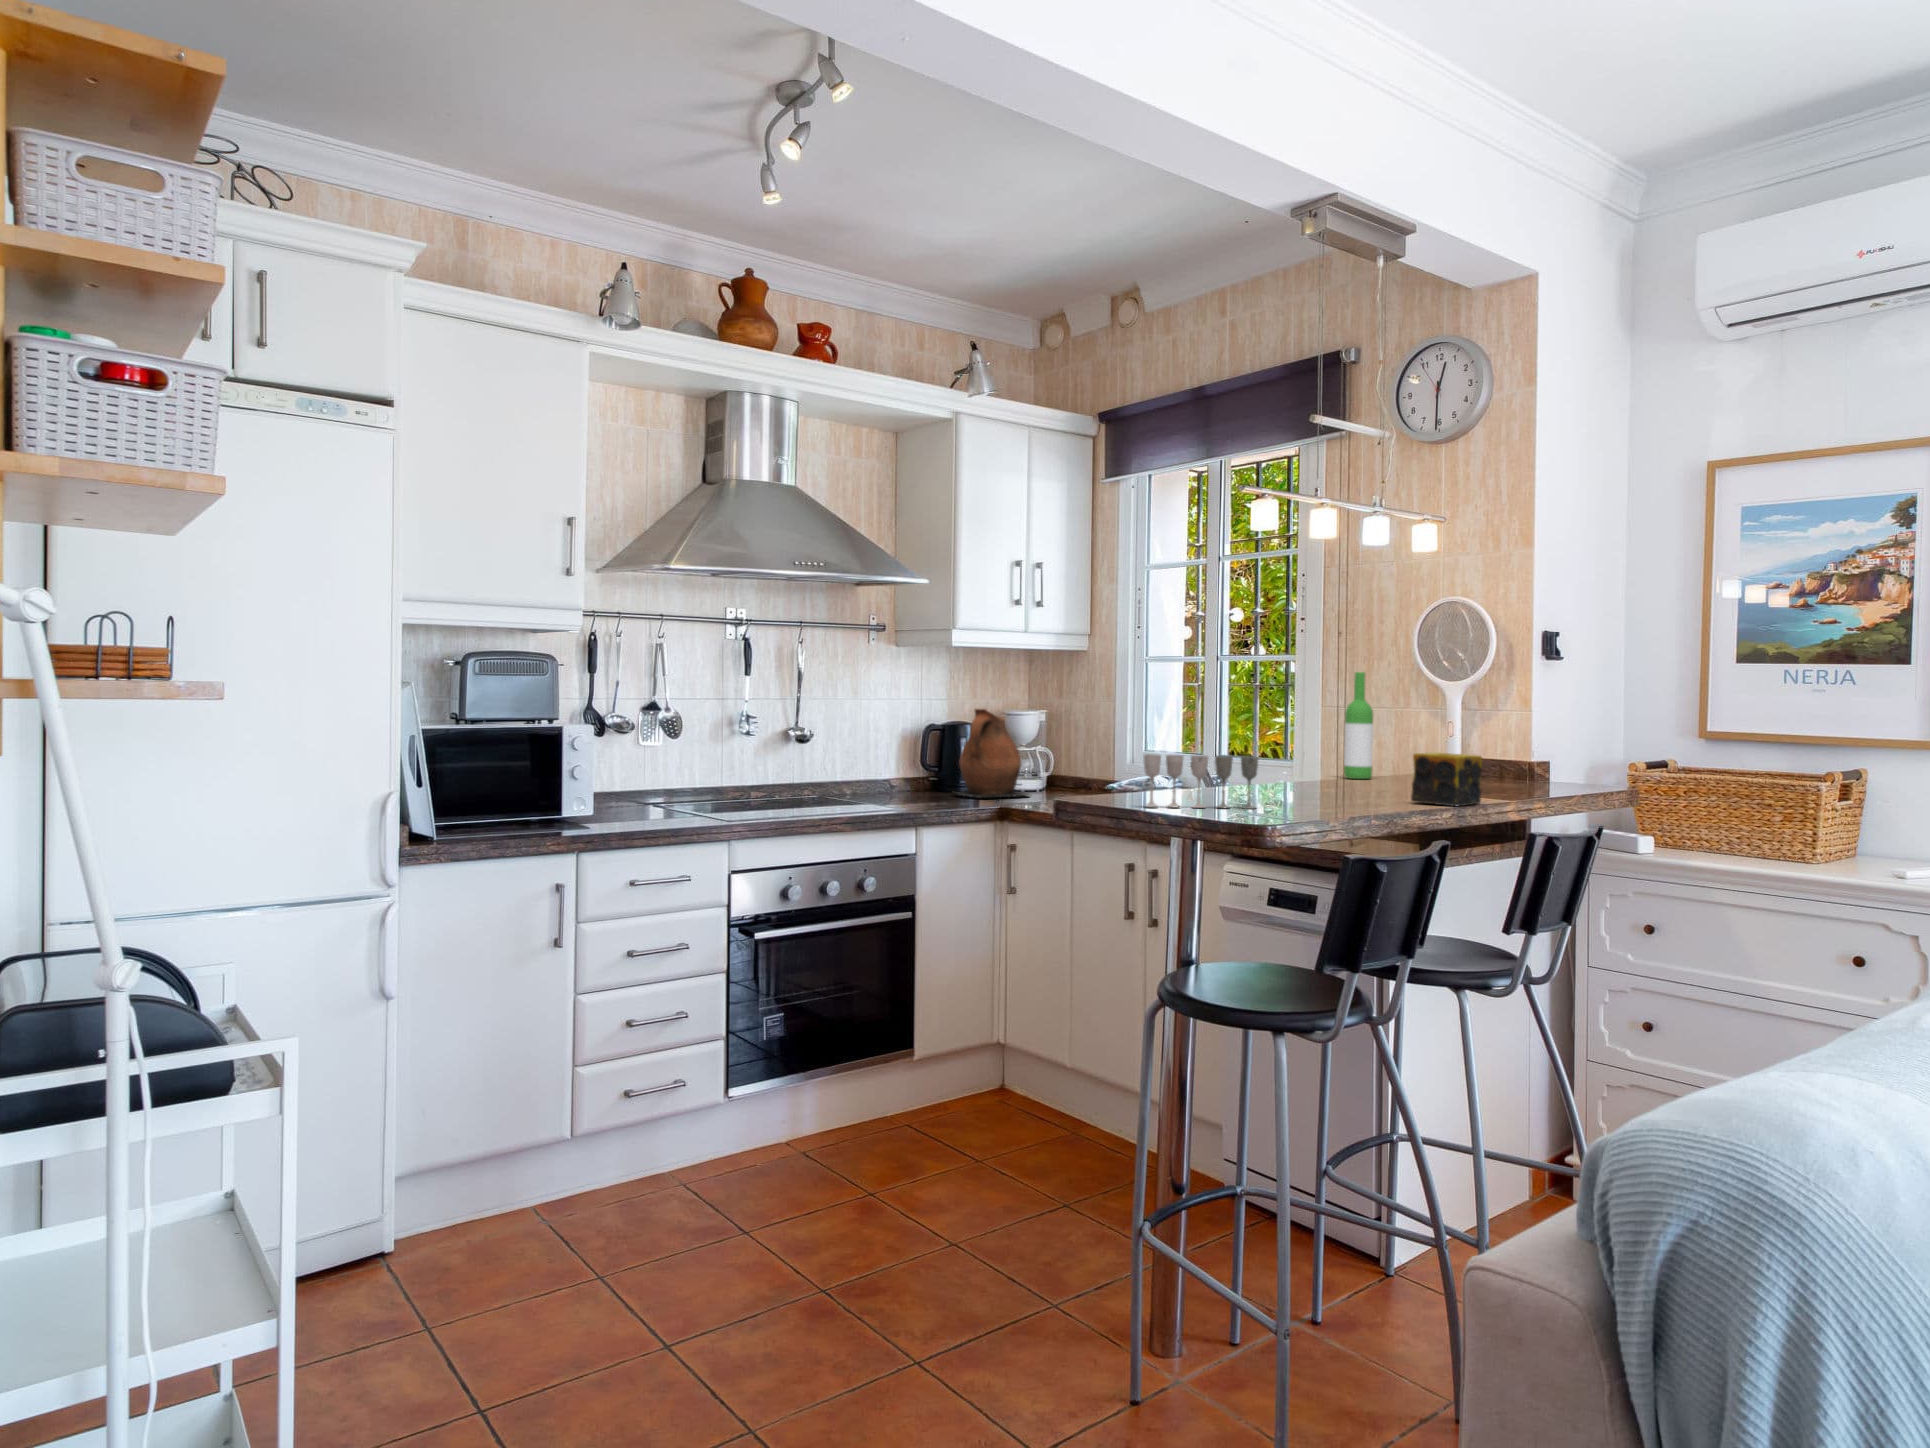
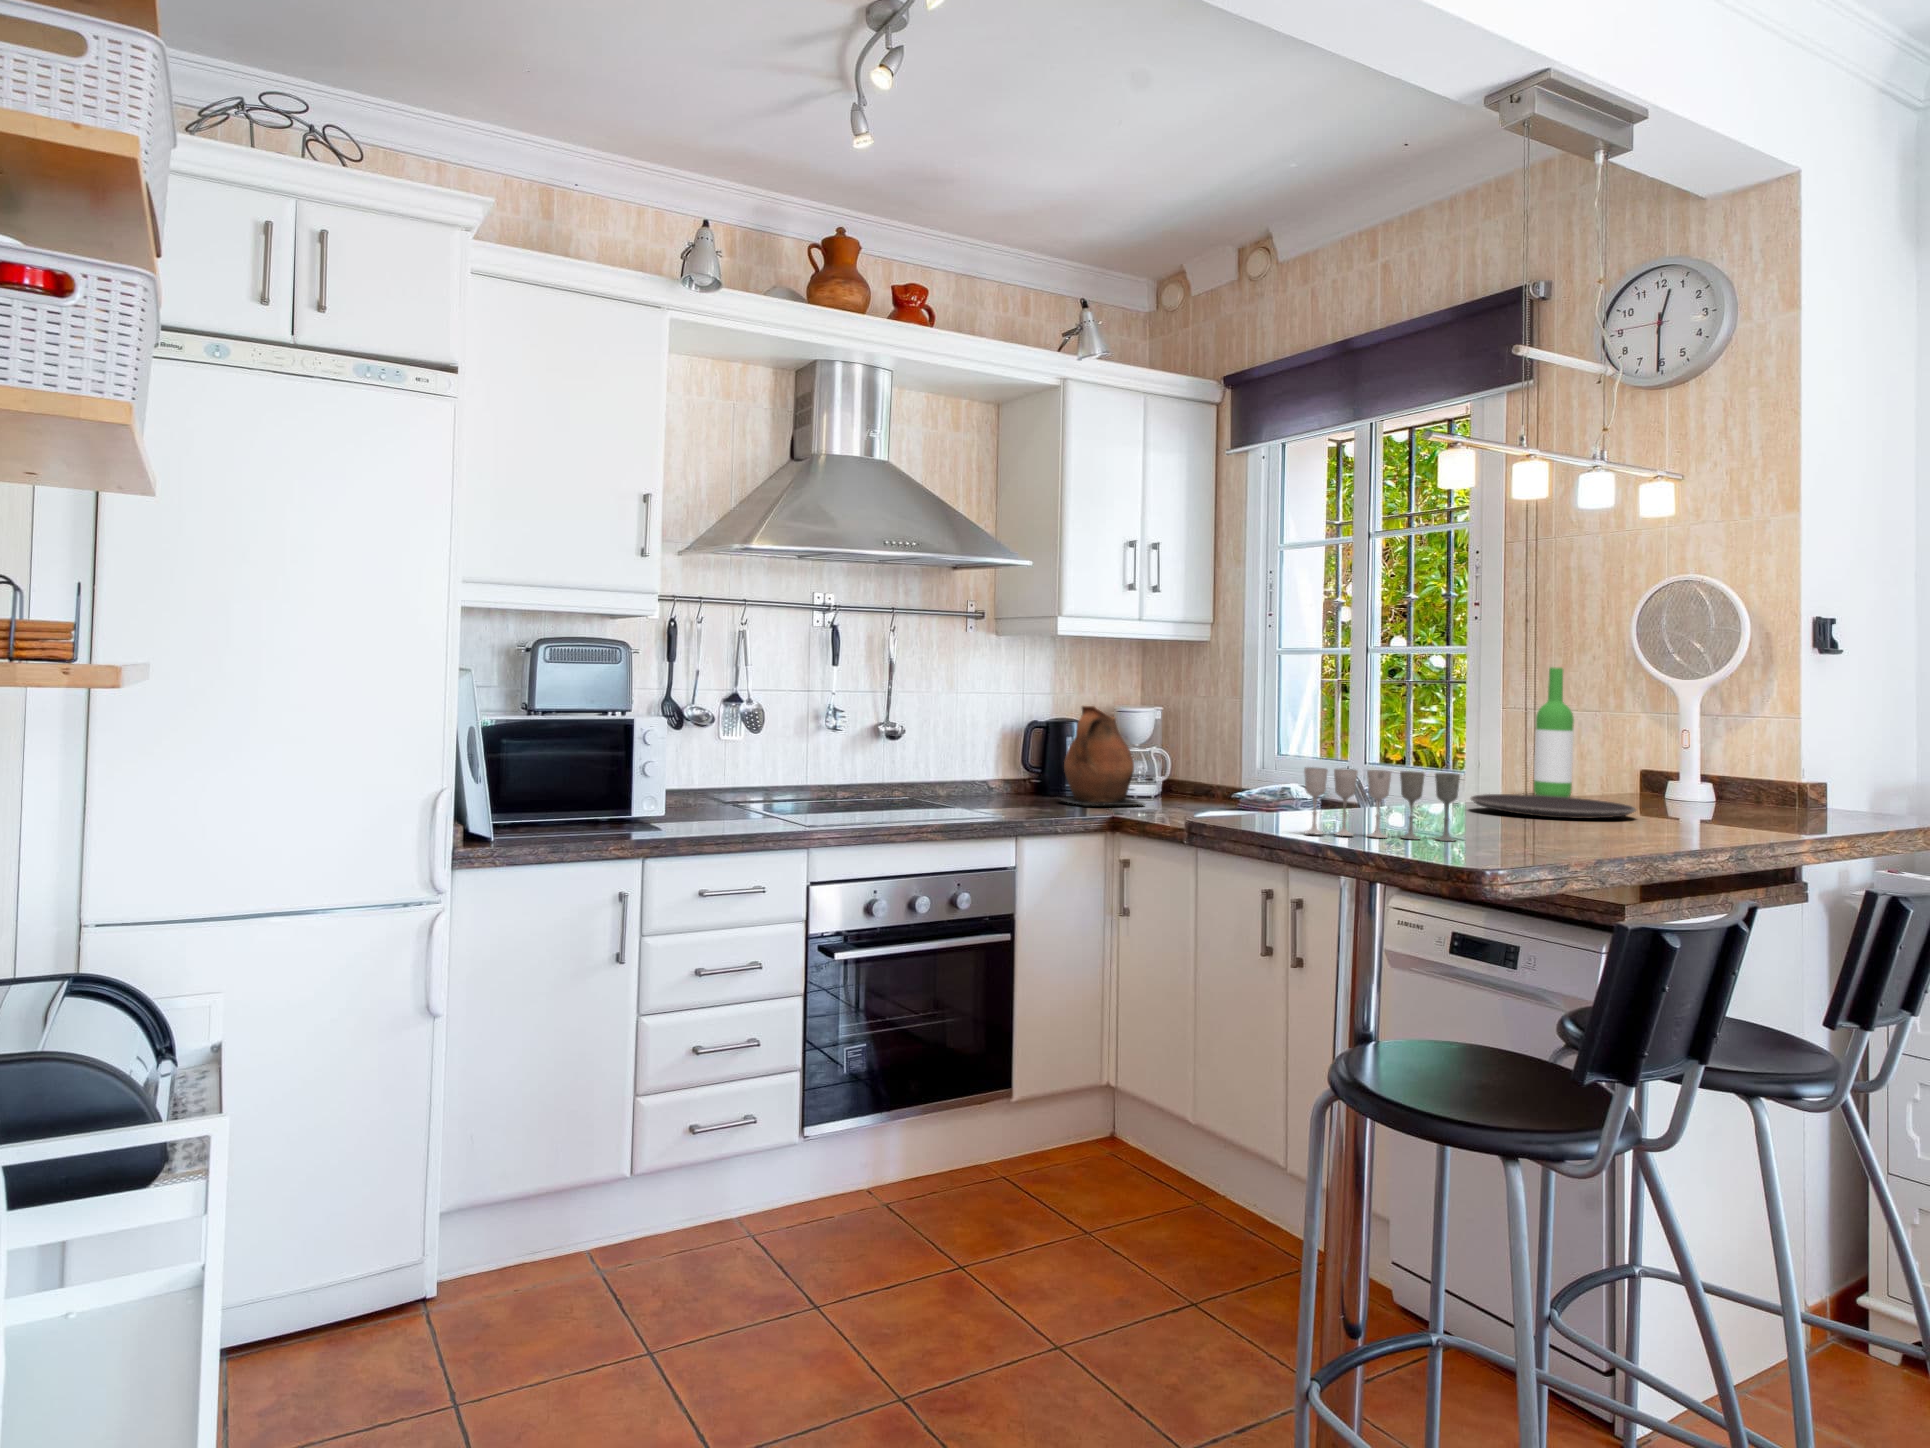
candle: present [1411,753,1482,806] -> none [1665,772,1771,845]
plate: none [1284,776,1406,792] -> present [1471,794,1636,819]

